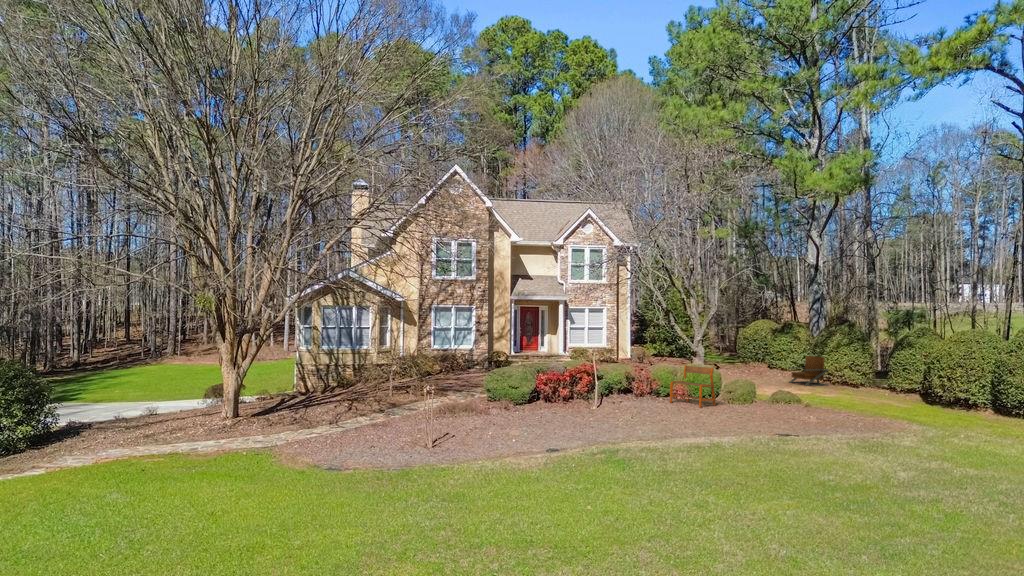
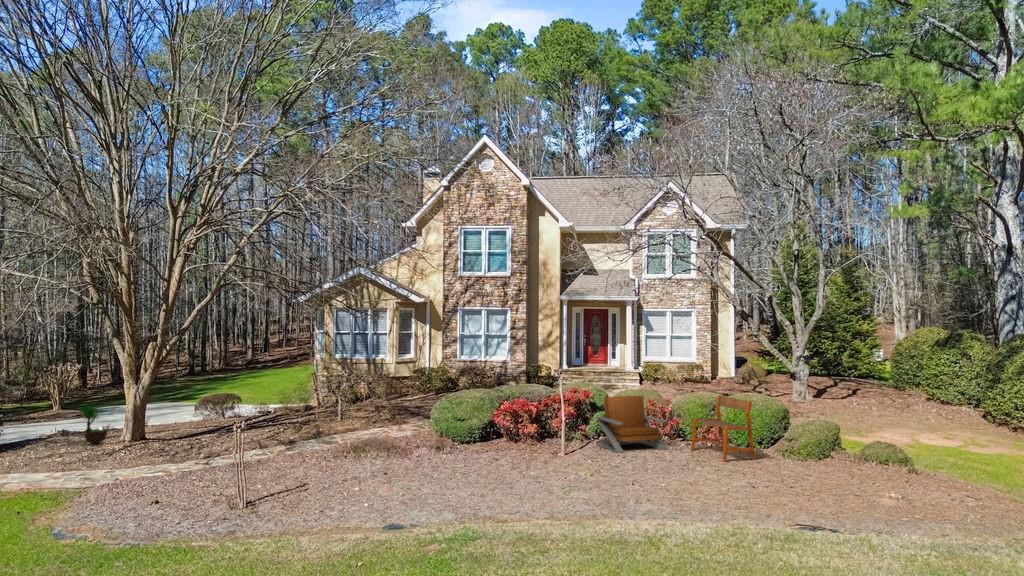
lounge chair: present [789,356,829,386] -> present [596,396,666,453]
potted tree: none [202,385,227,422] -> present [80,404,107,444]

